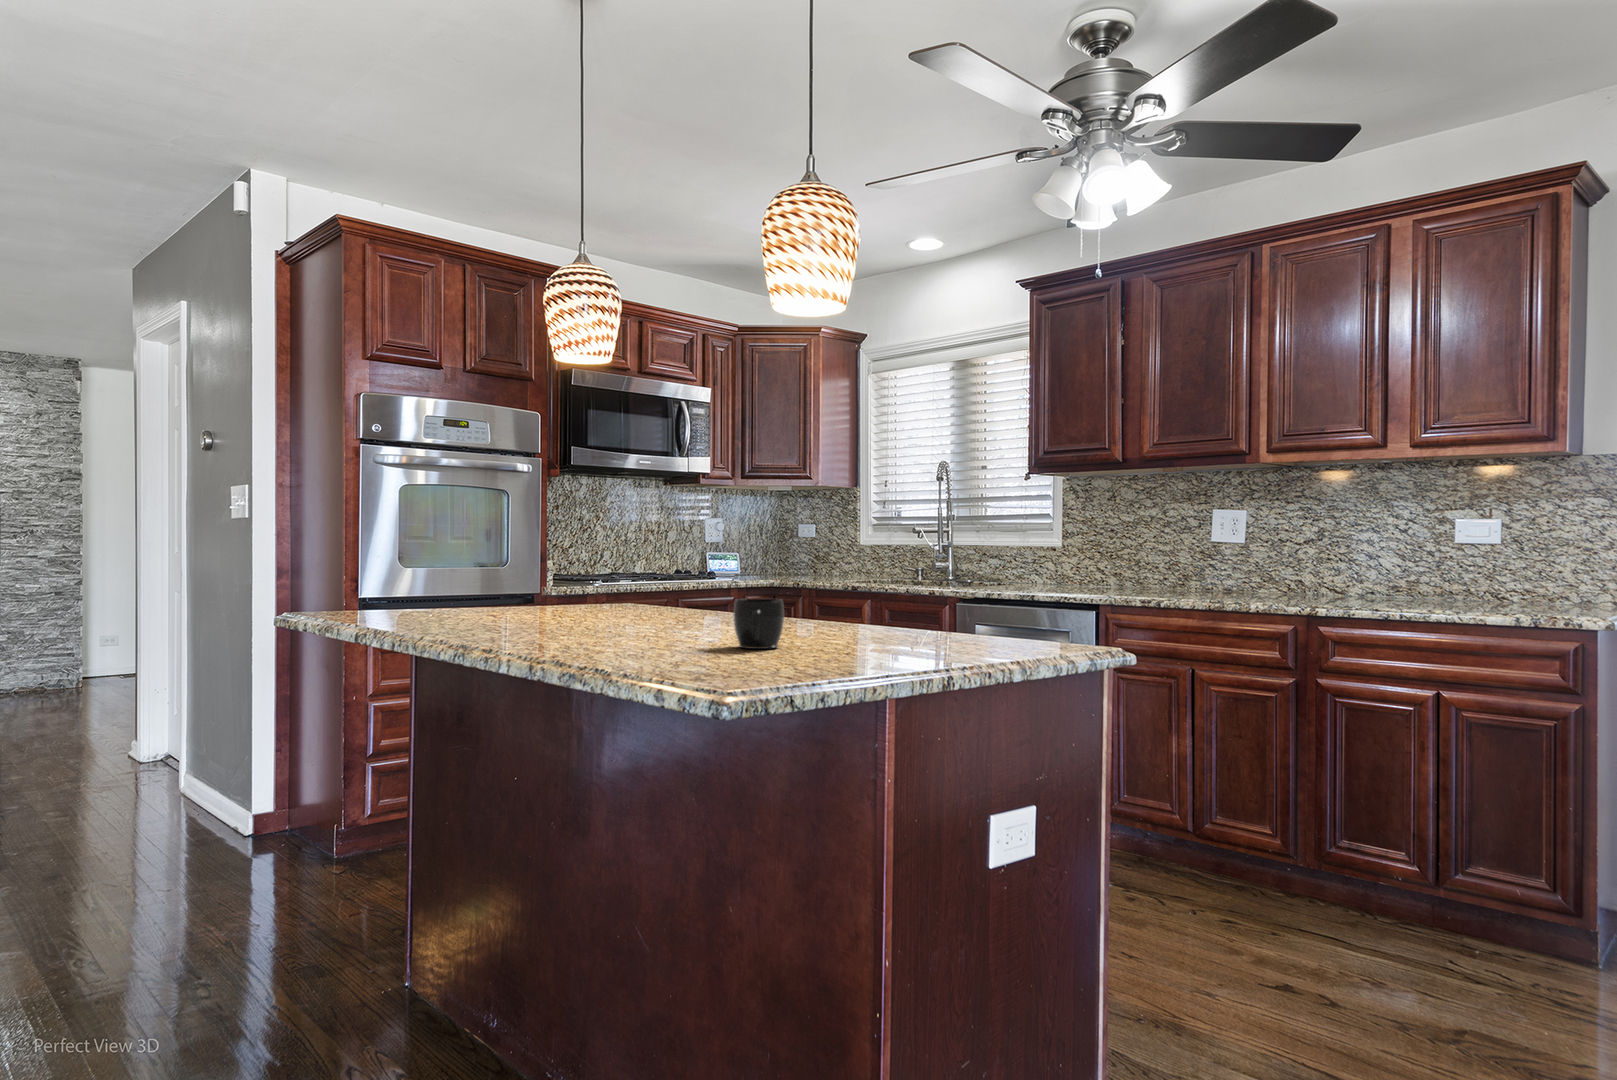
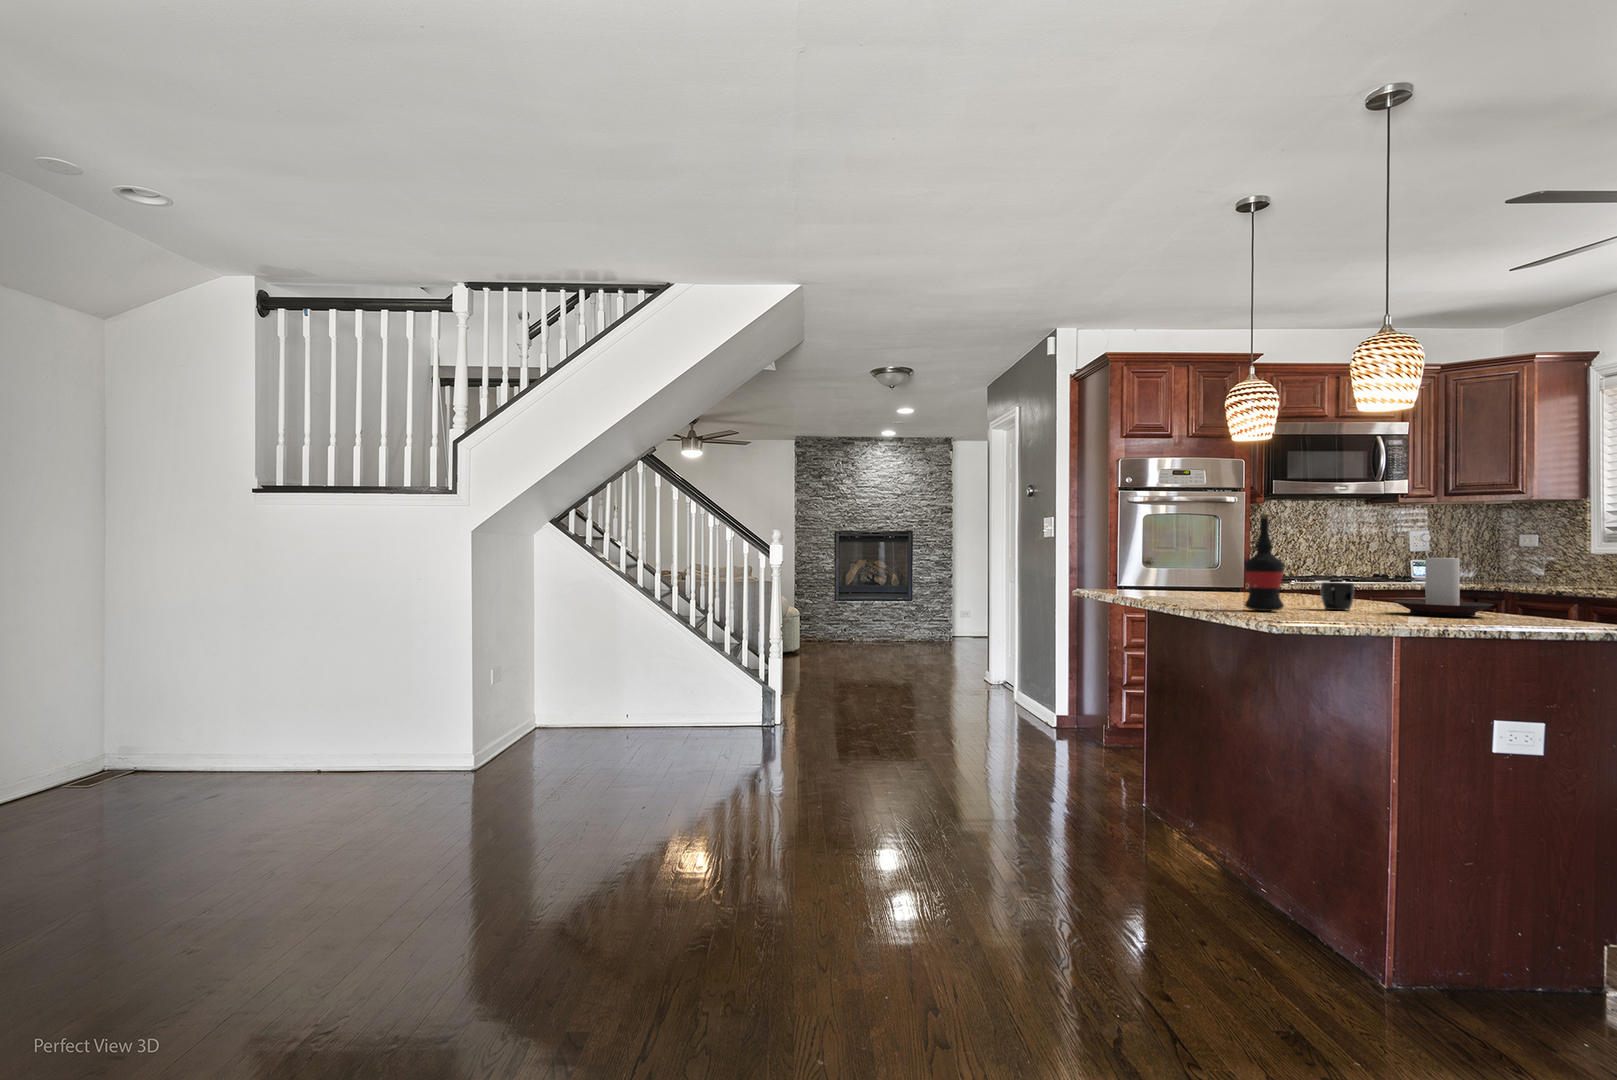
wine bottle: none [634,469,705,669] -> present [1245,514,1284,611]
candle holder: none [839,548,972,651] -> present [1394,554,1493,617]

